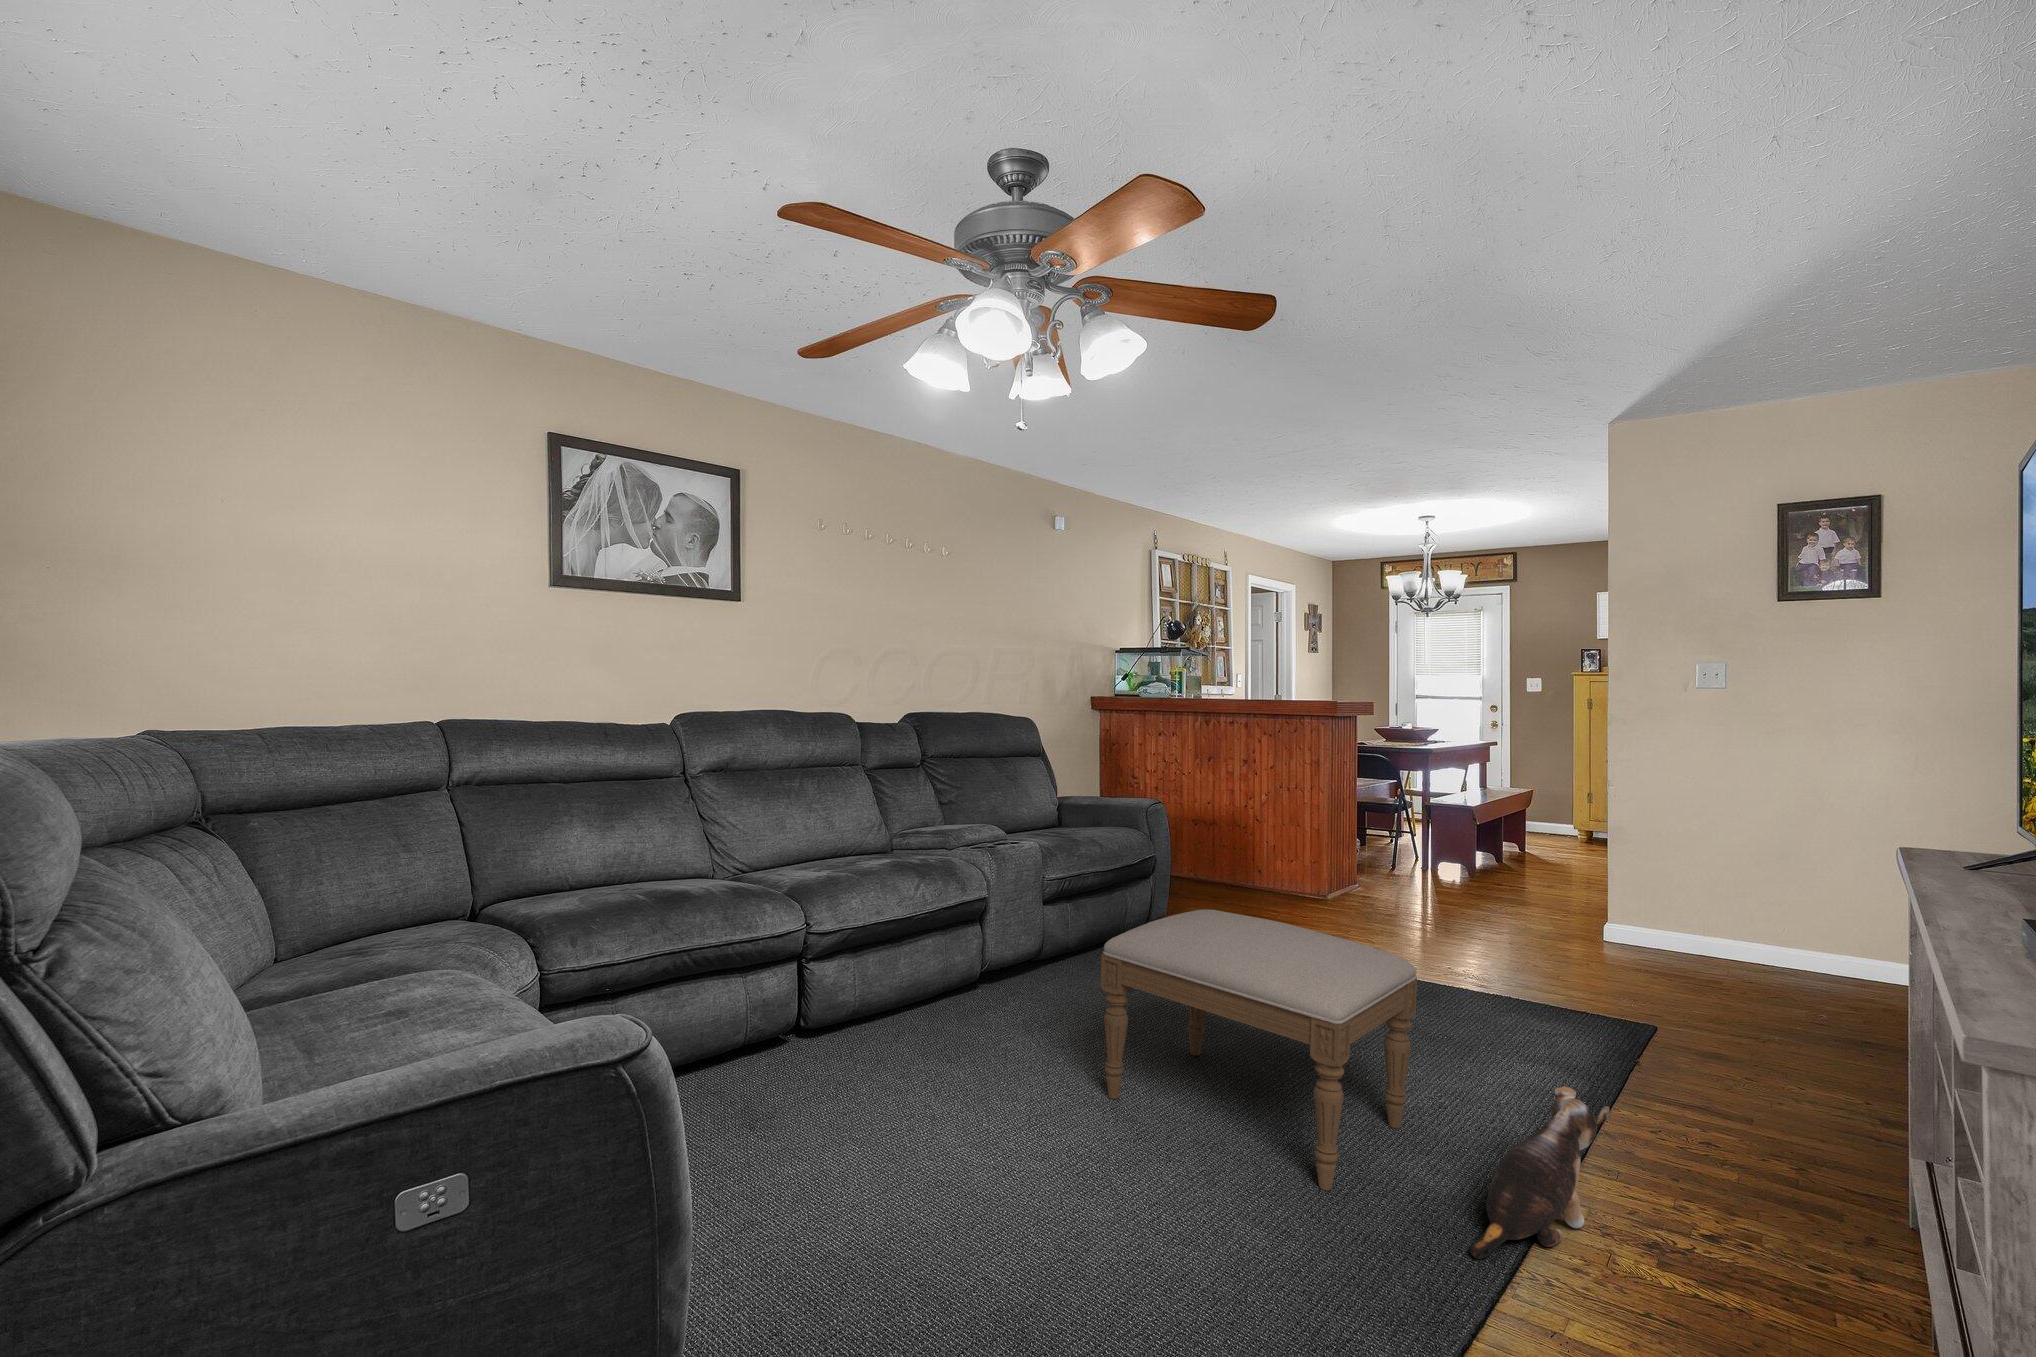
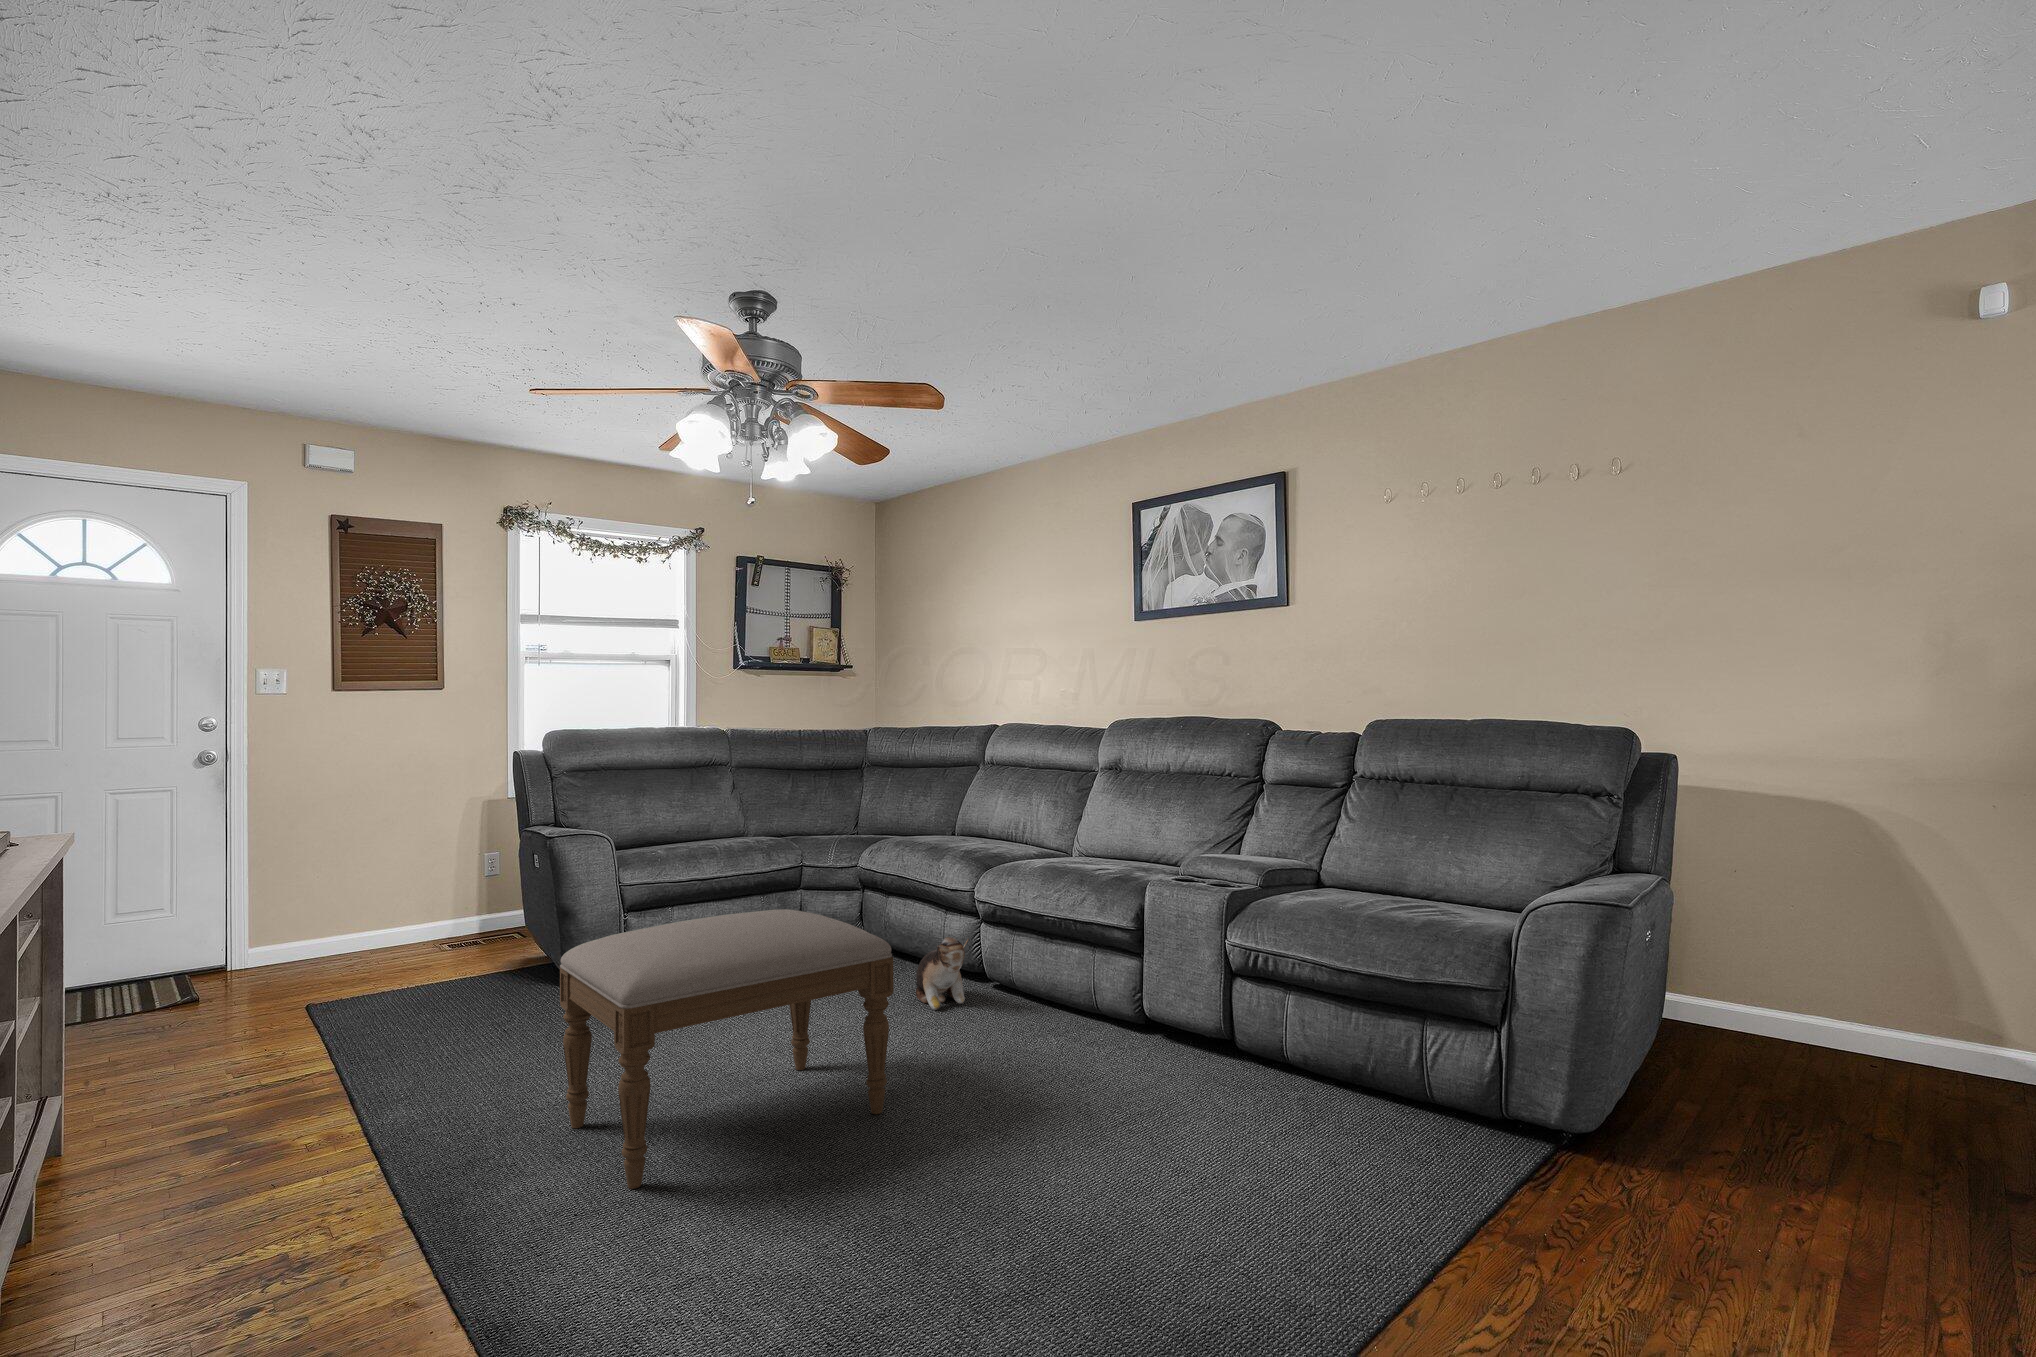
plush toy: present [1471,1087,1609,1259] -> present [916,937,968,1010]

